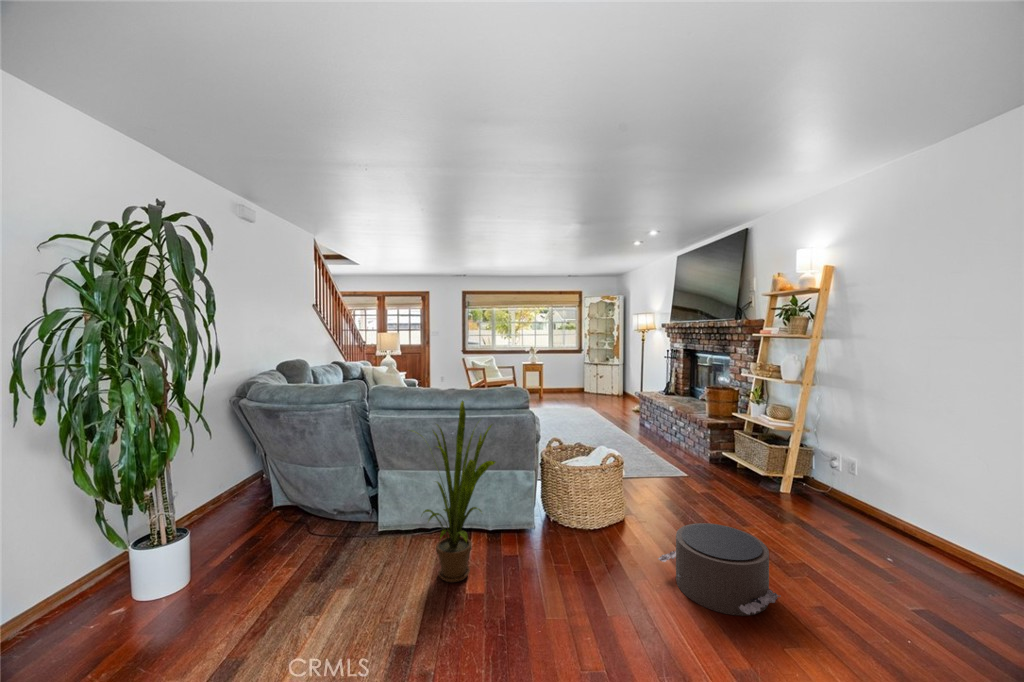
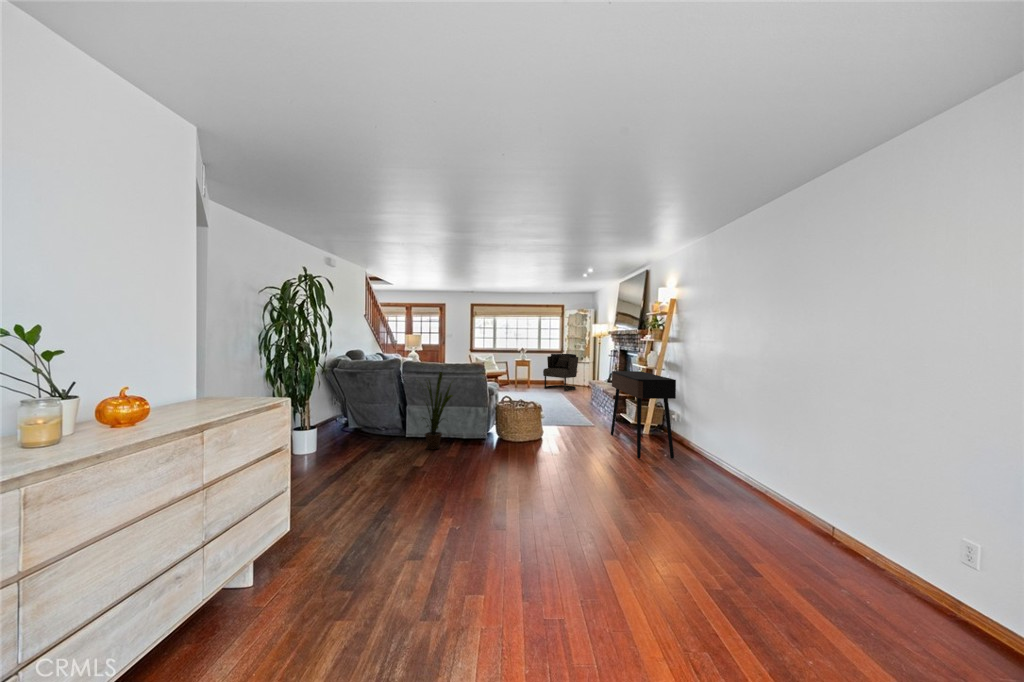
armchair: none [562,354,607,403] -> present [543,354,578,391]
console table: none [752,389,972,587] -> present [611,371,676,459]
pouf: present [658,523,781,616] -> none [529,430,573,461]

